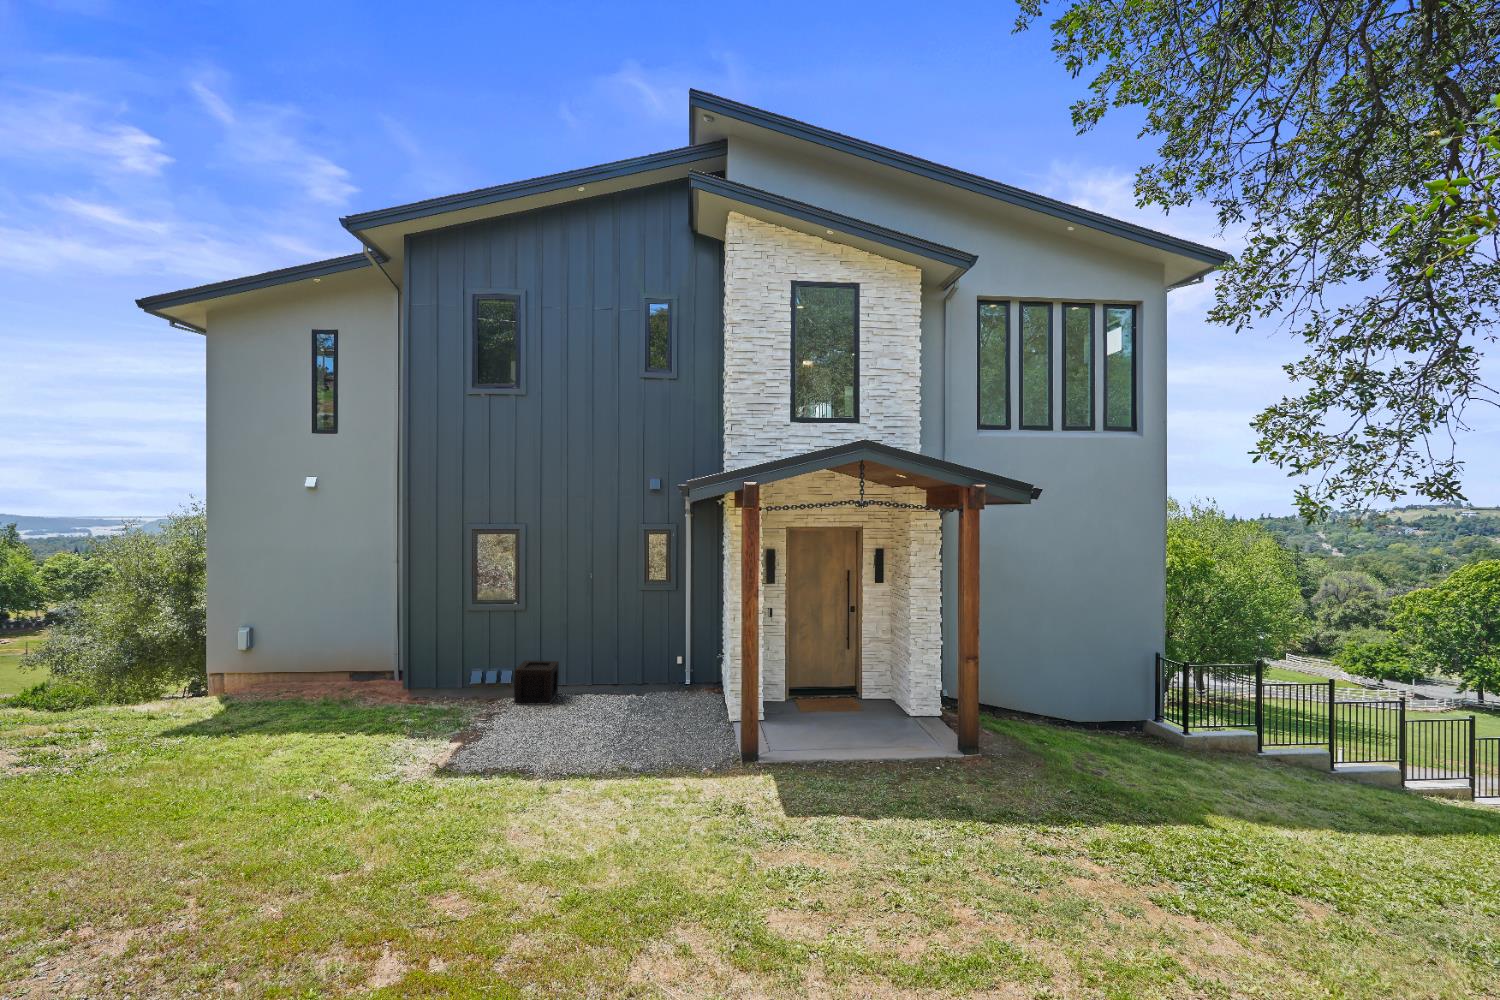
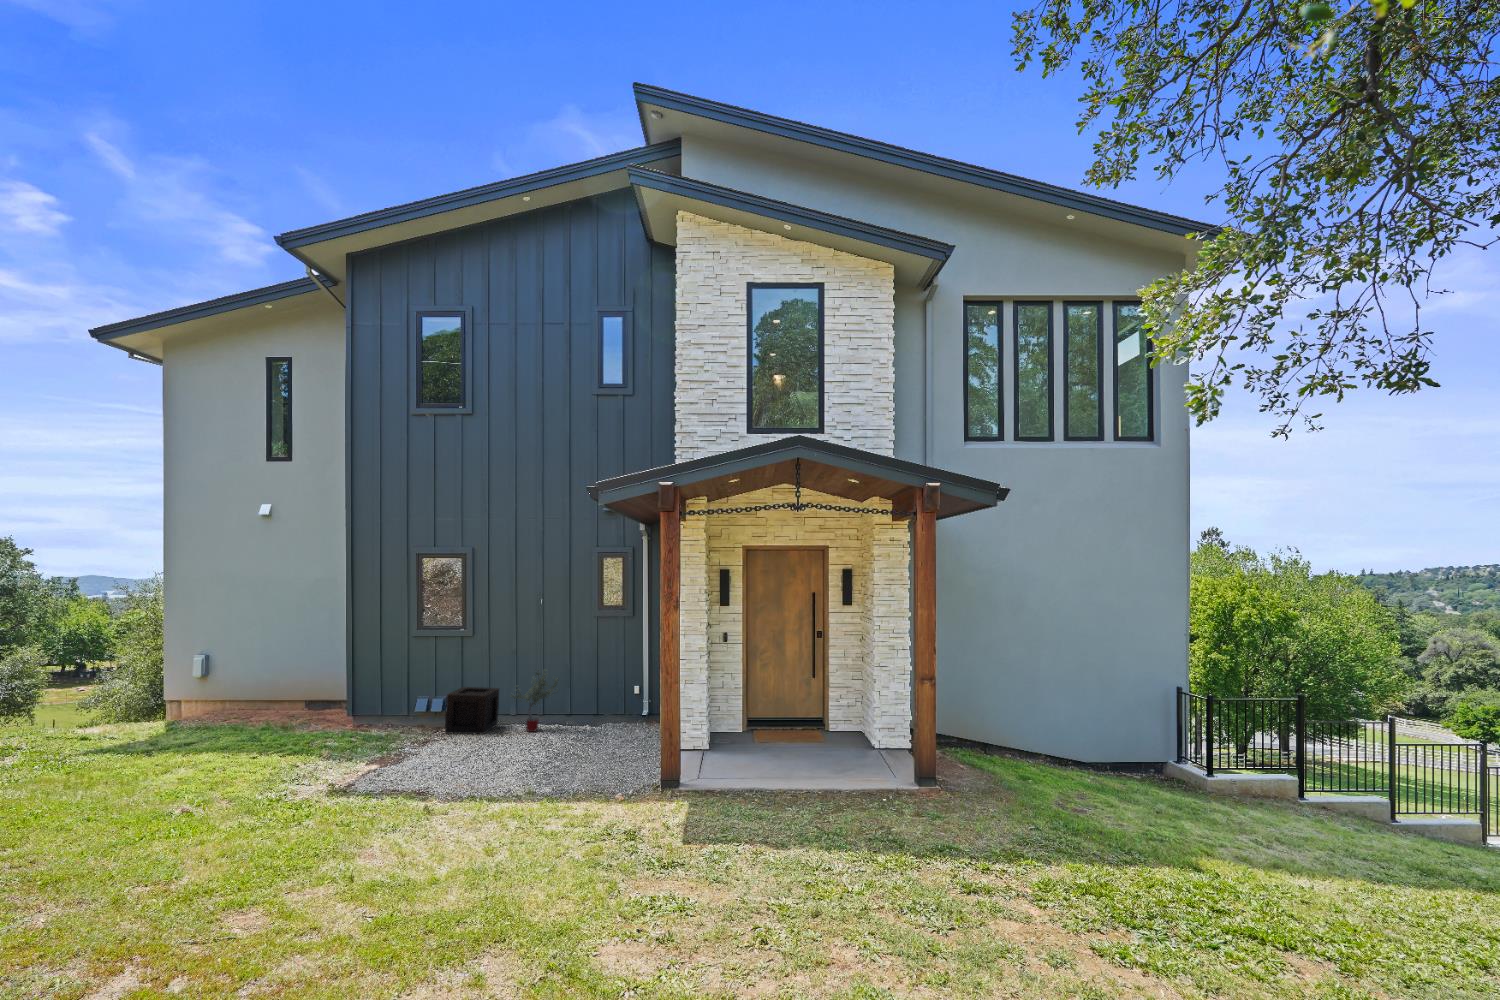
potted tree: none [570,643,617,701] -> present [511,669,558,732]

